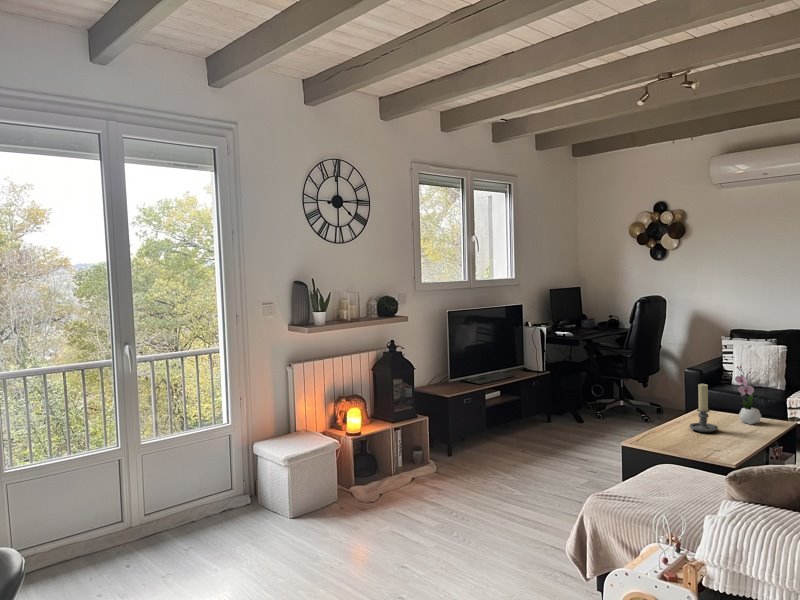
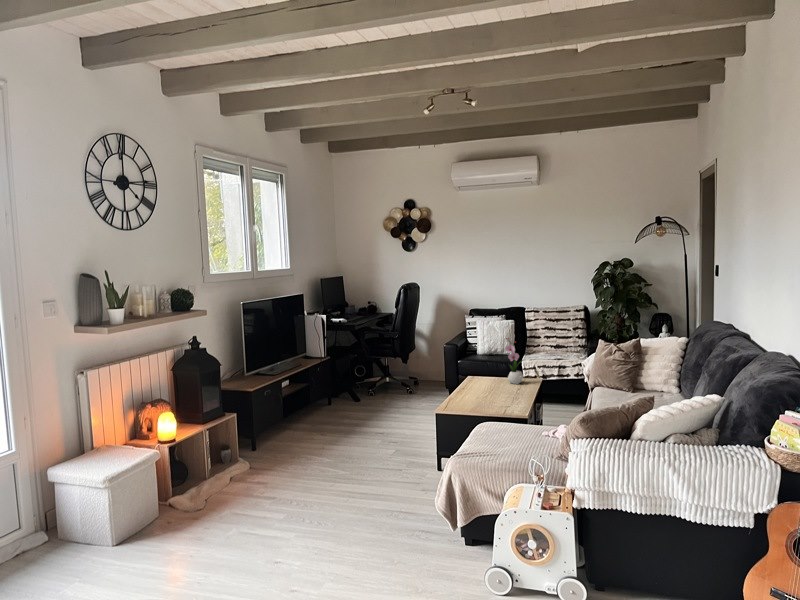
candle holder: present [690,384,718,432] -> none [479,354,500,395]

